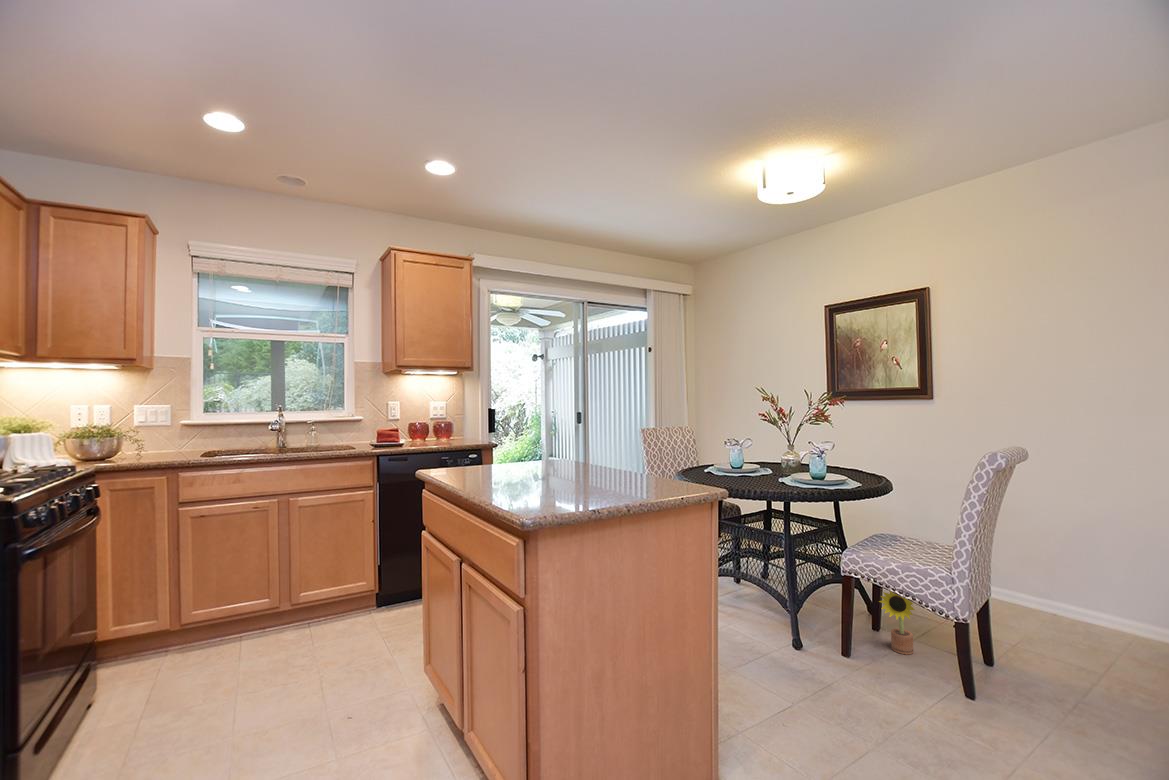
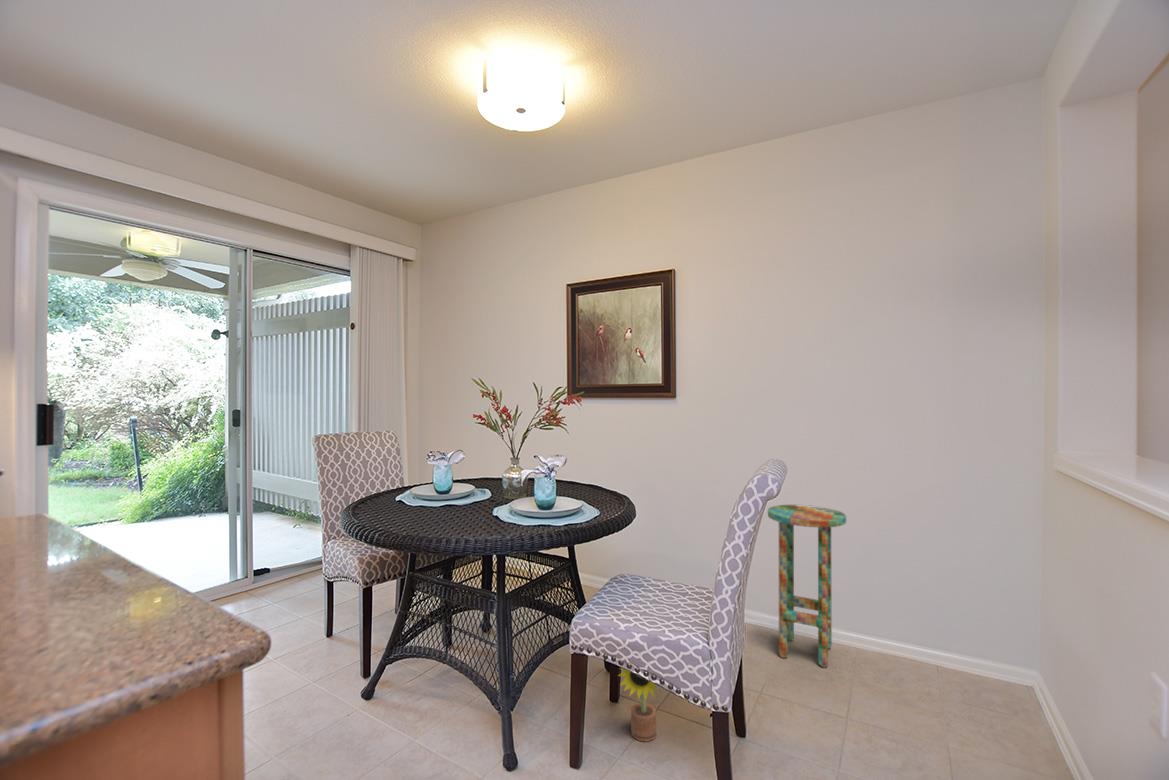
side table: none [1030,496,1121,643] -> present [768,505,846,667]

